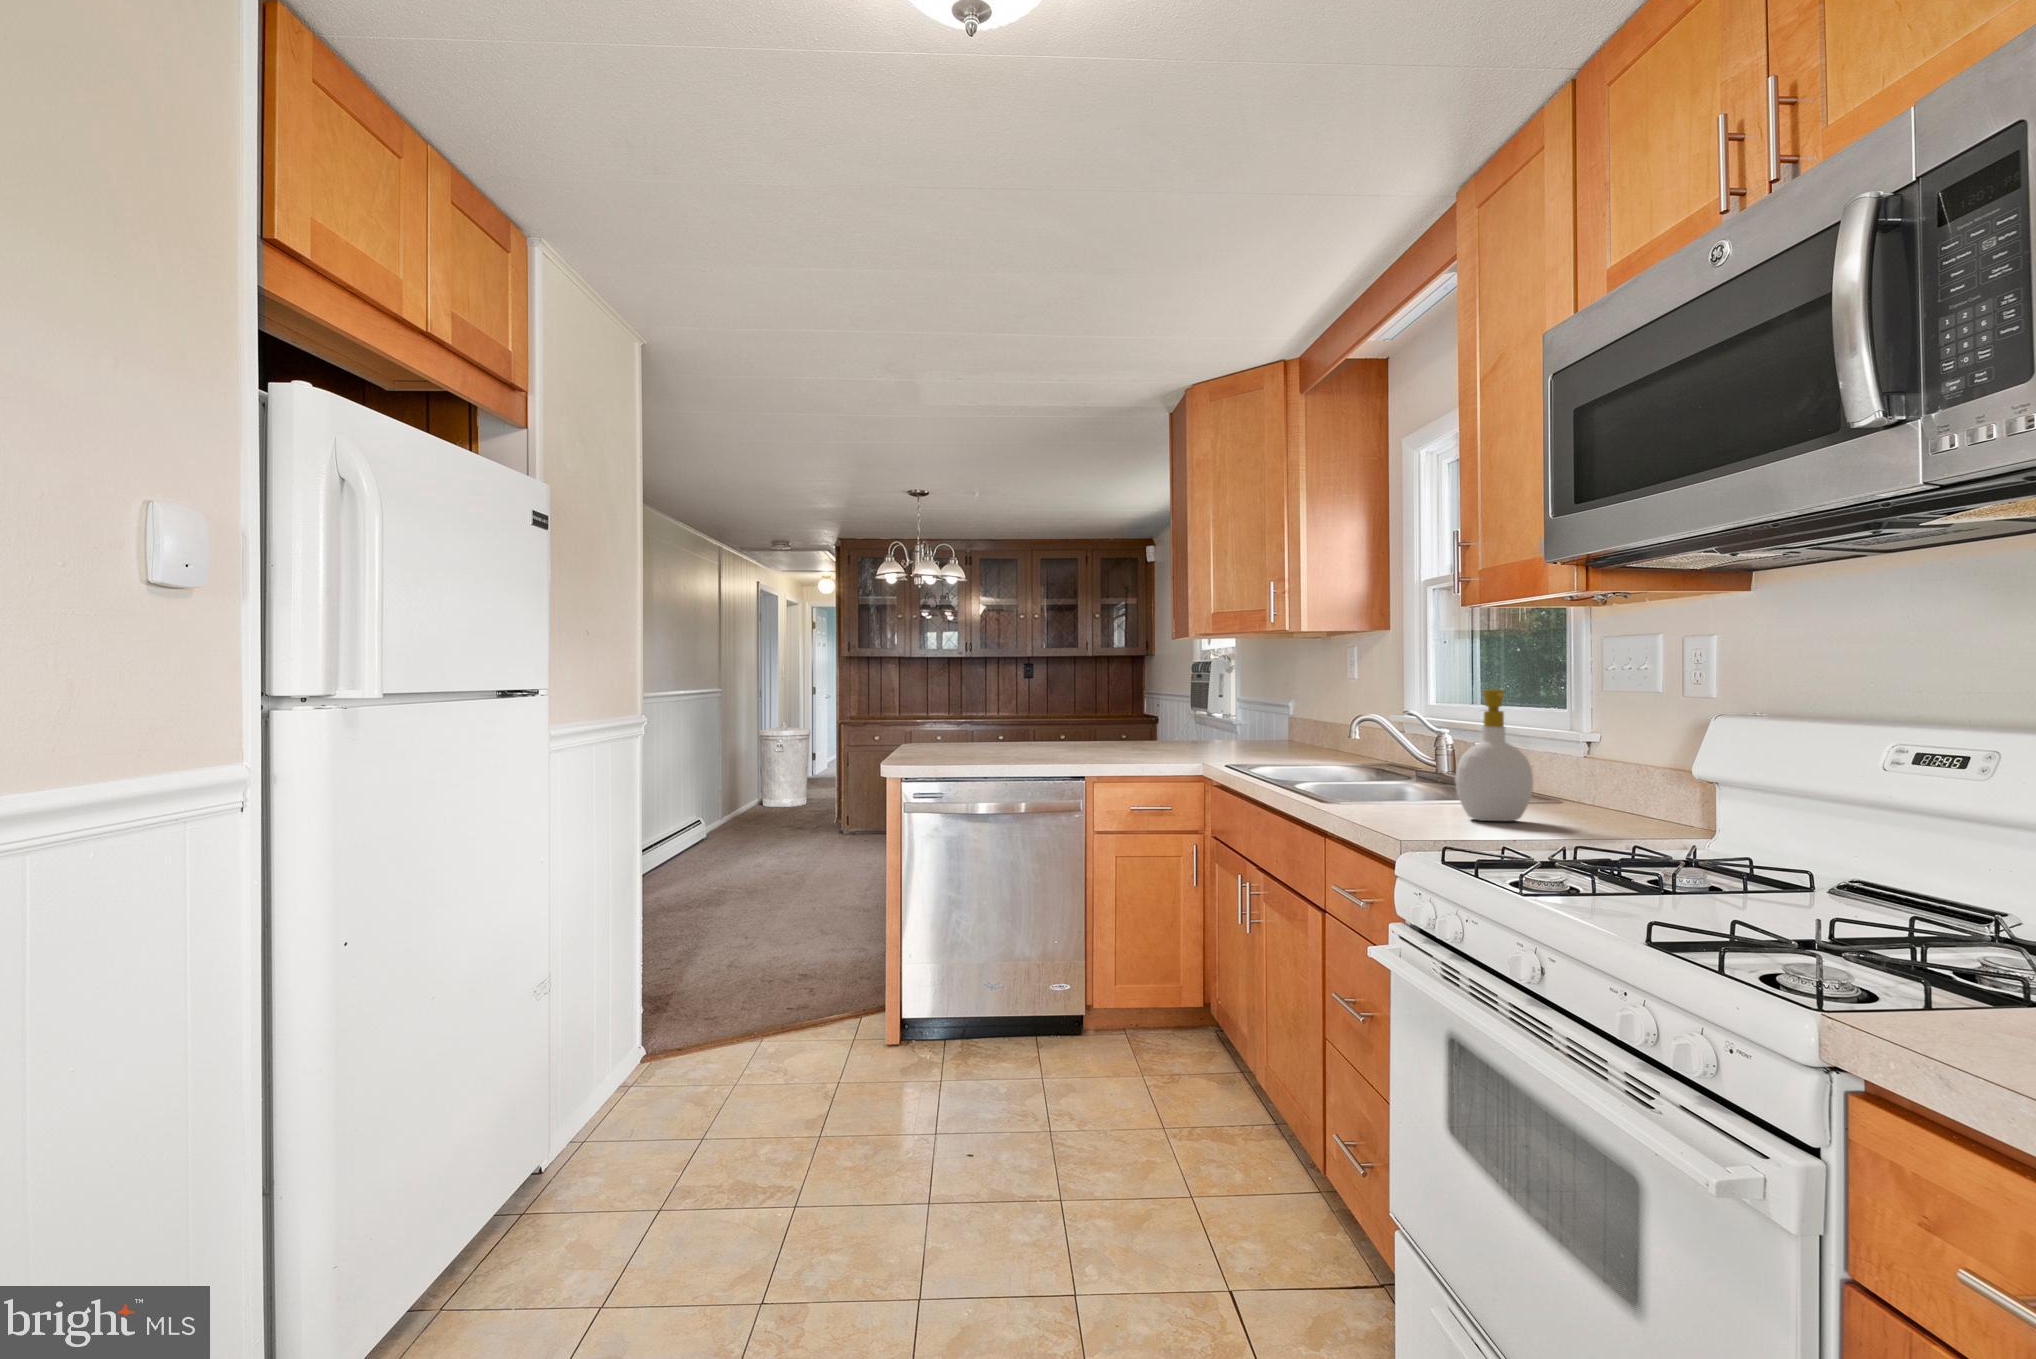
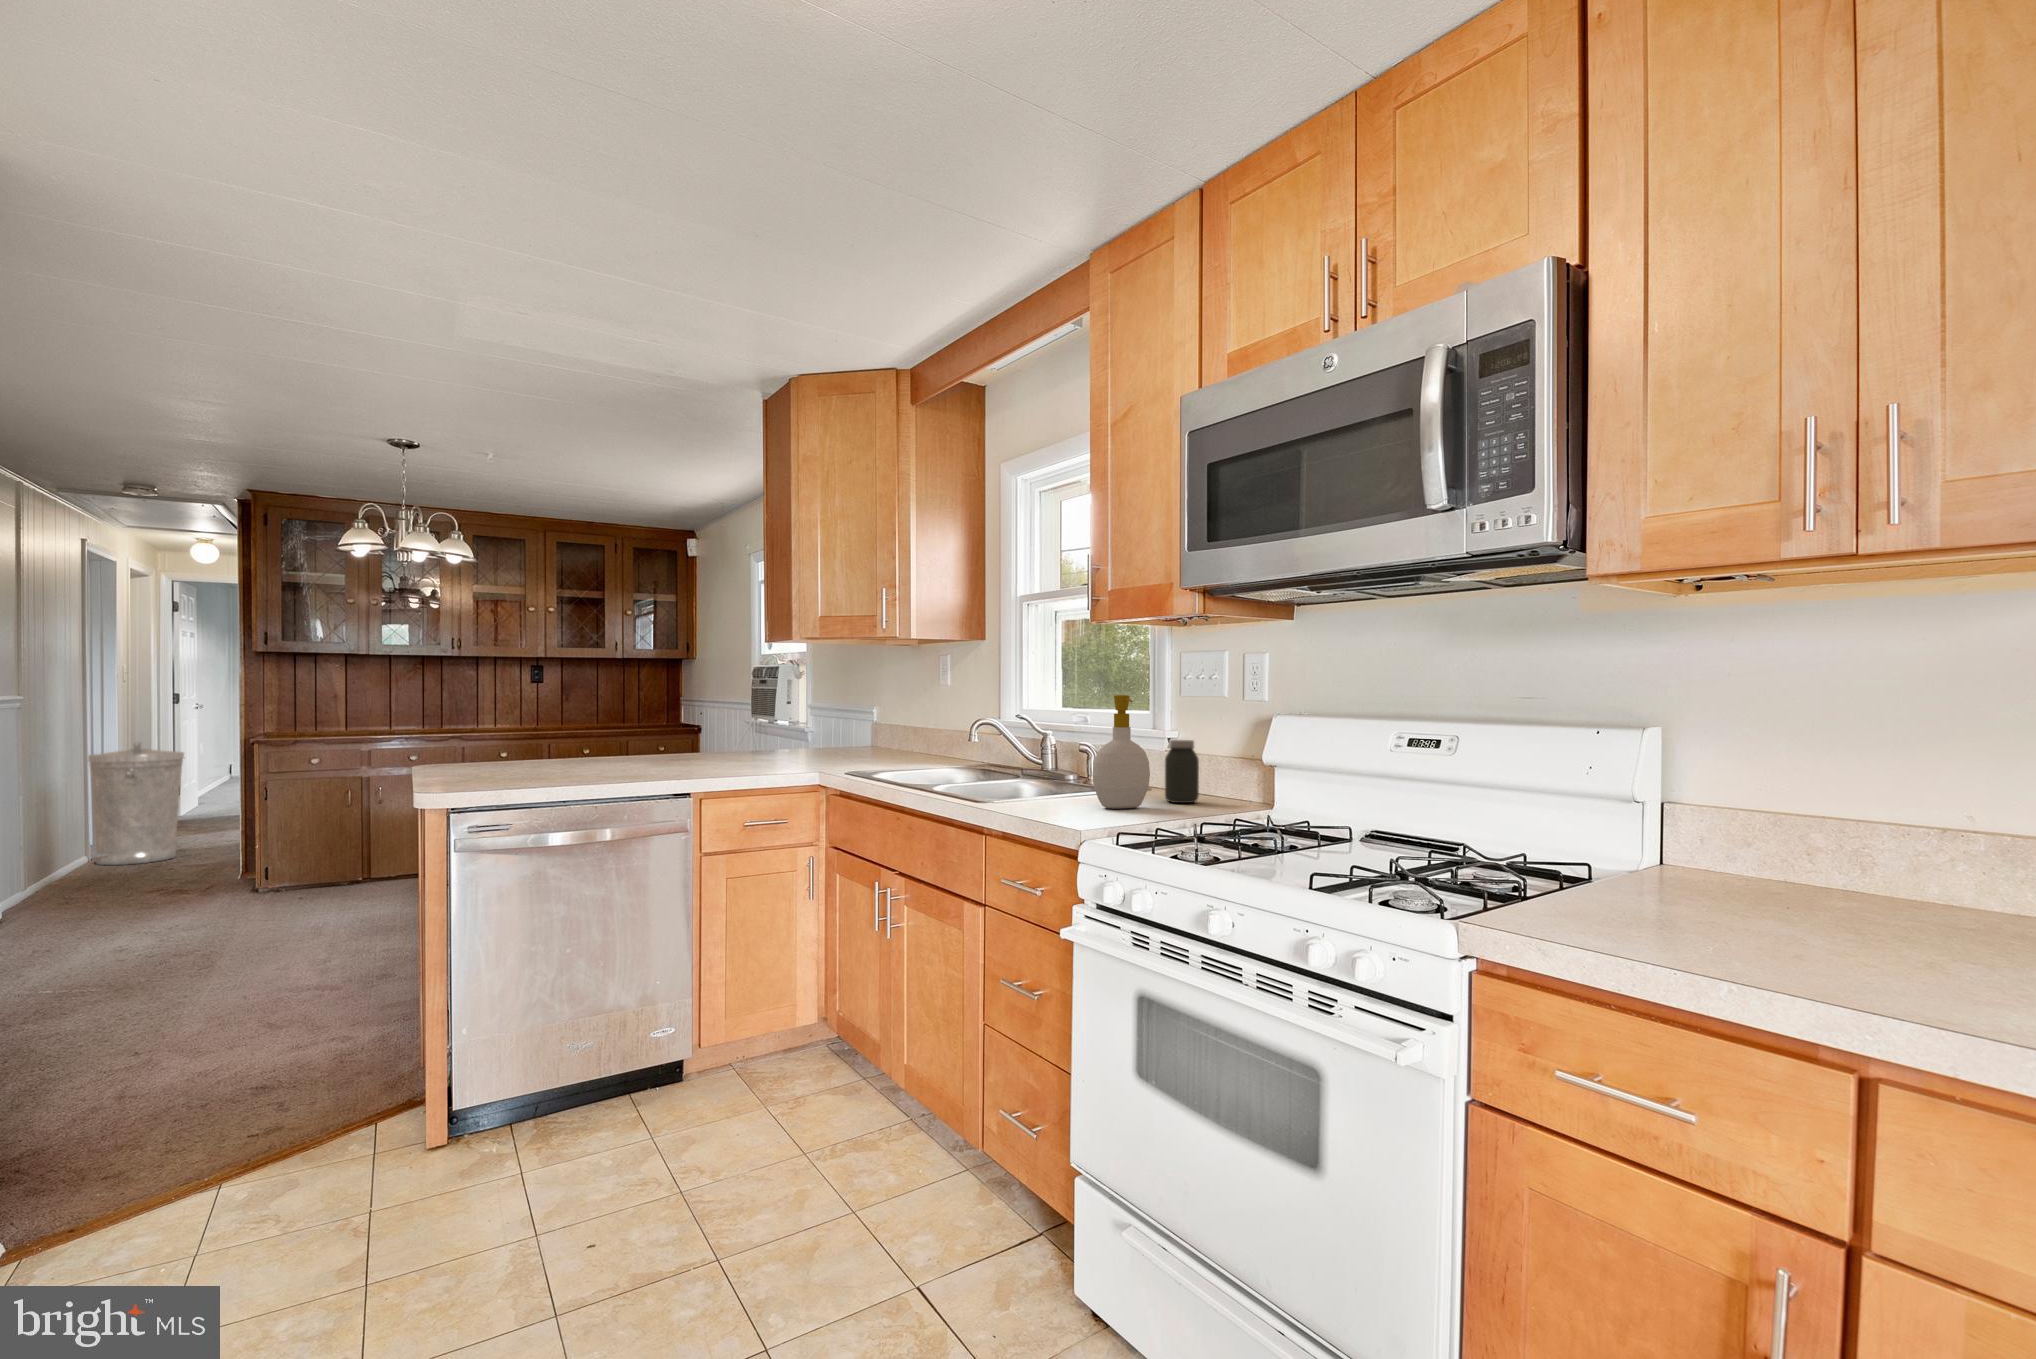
jar: none [1563,743,1611,820] -> present [1165,740,1199,803]

